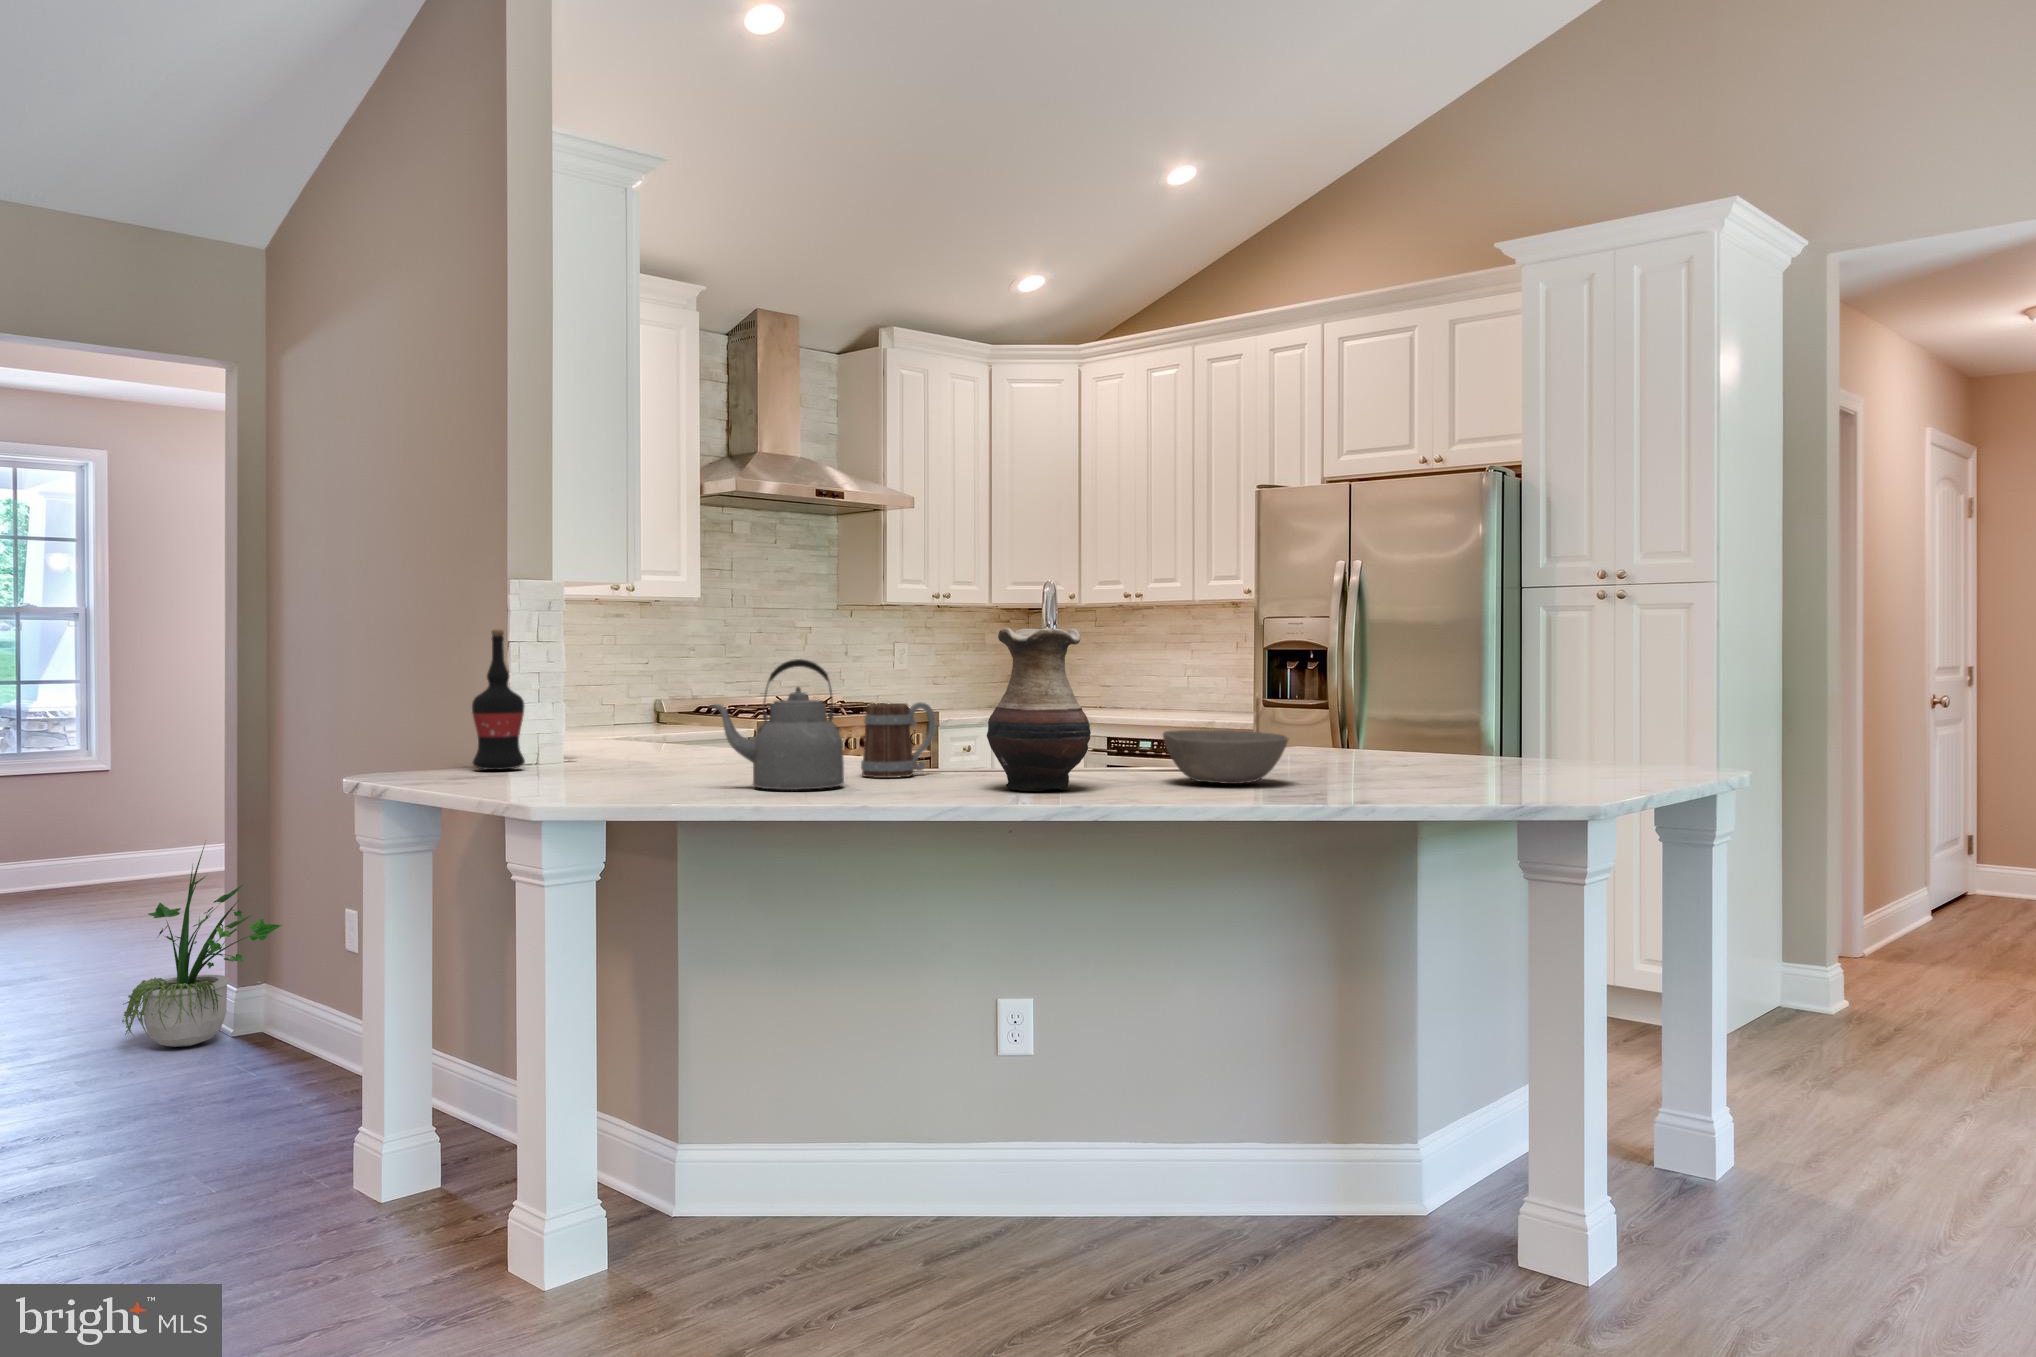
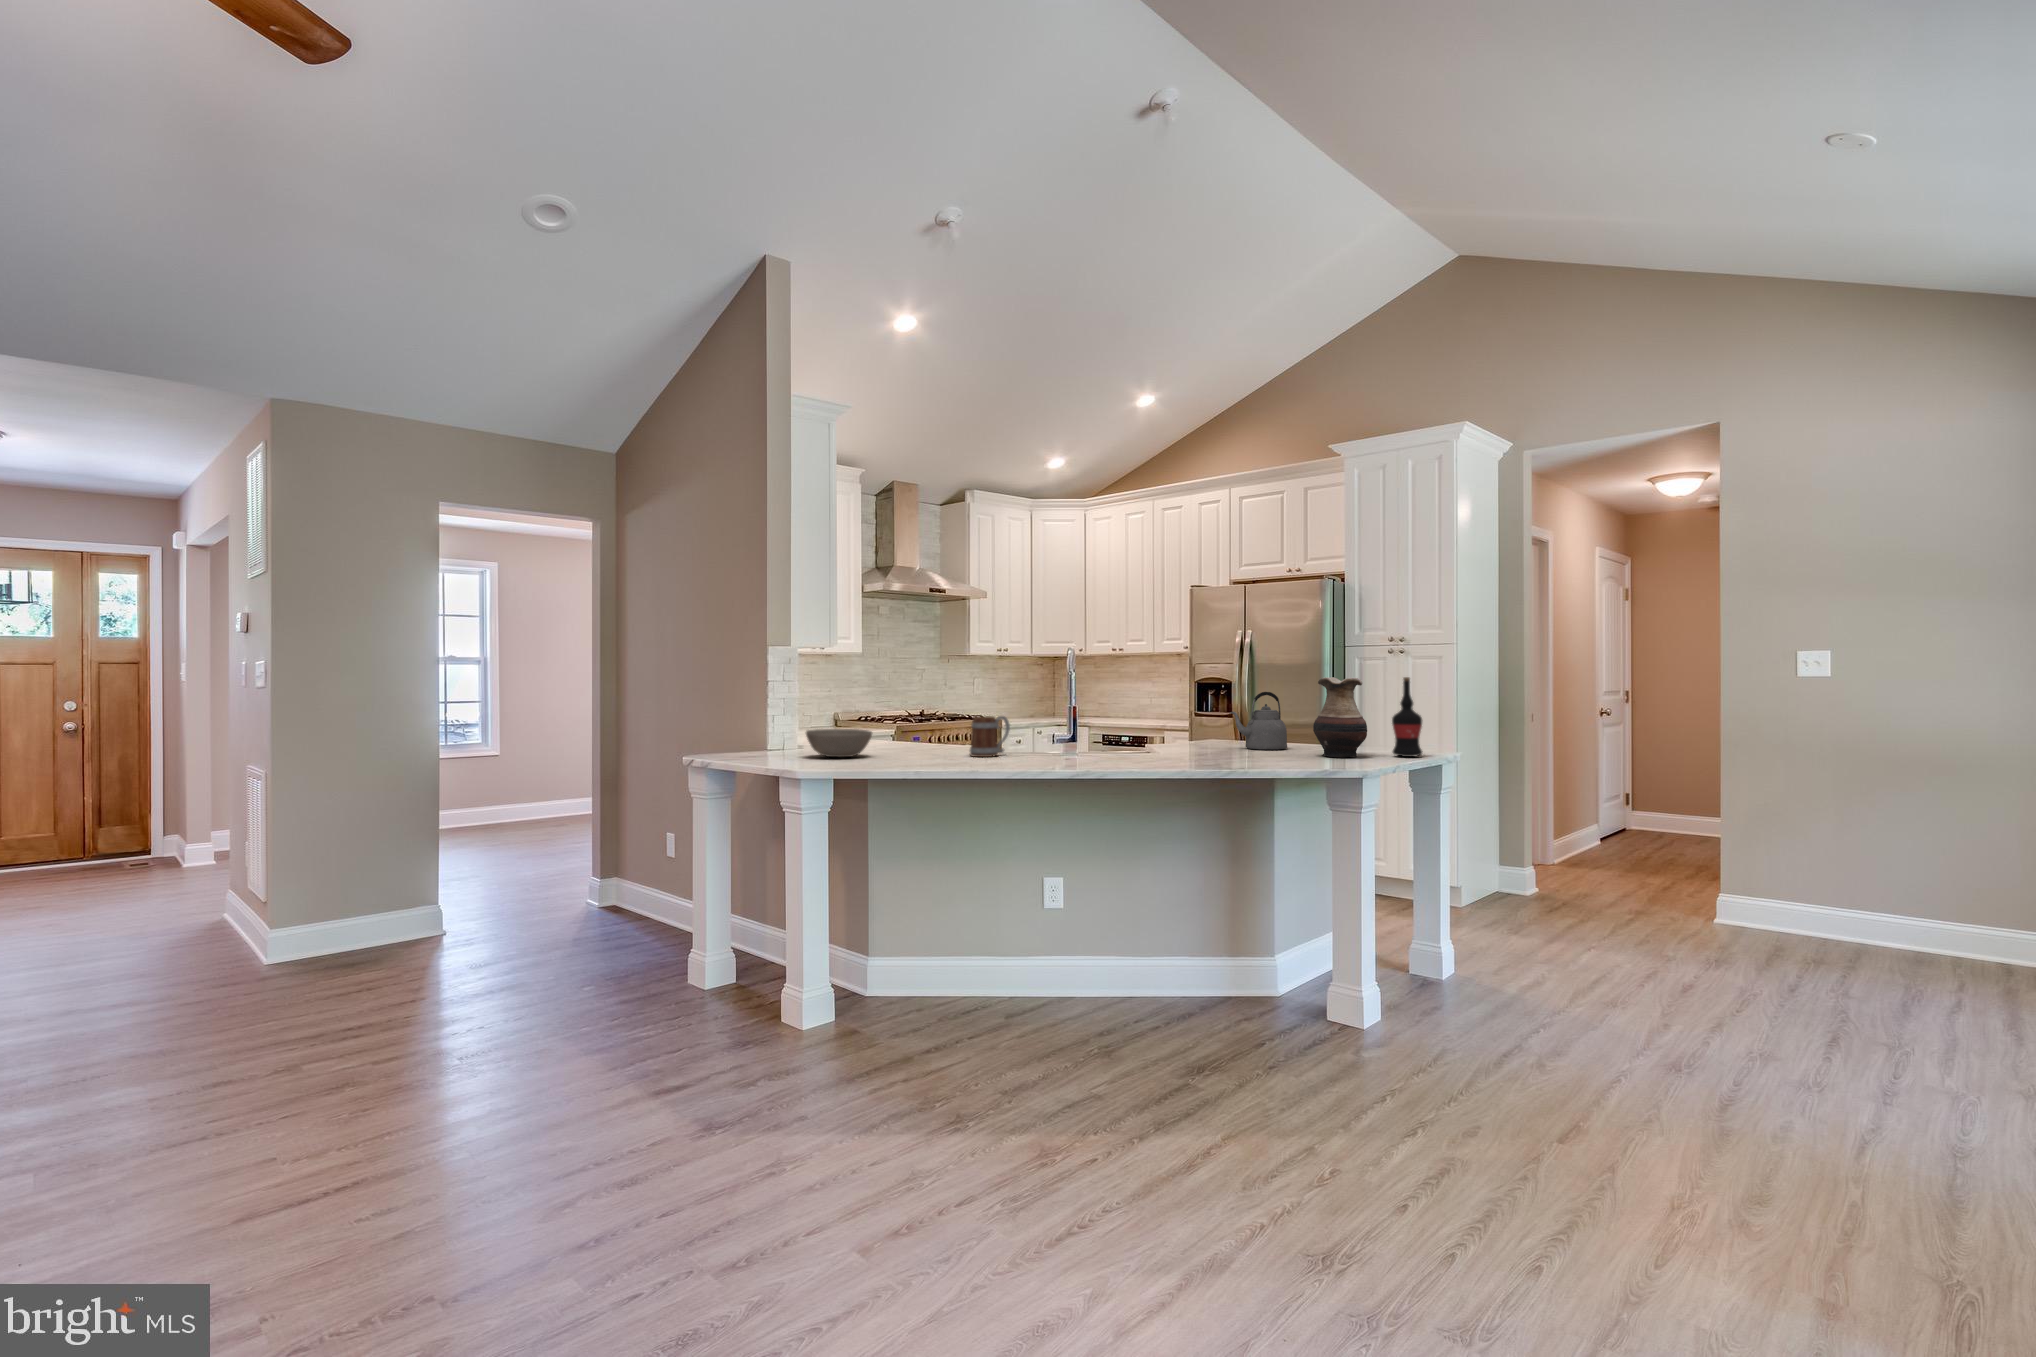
vase: present [987,628,1091,791] -> present [1313,677,1367,757]
wine bottle: present [472,630,525,770] -> present [1392,677,1422,757]
kettle: present [709,659,844,790] -> present [1230,692,1287,750]
bowl: present [1163,730,1289,784] -> present [806,729,872,757]
potted plant: present [122,847,282,1047] -> none [545,791,633,910]

